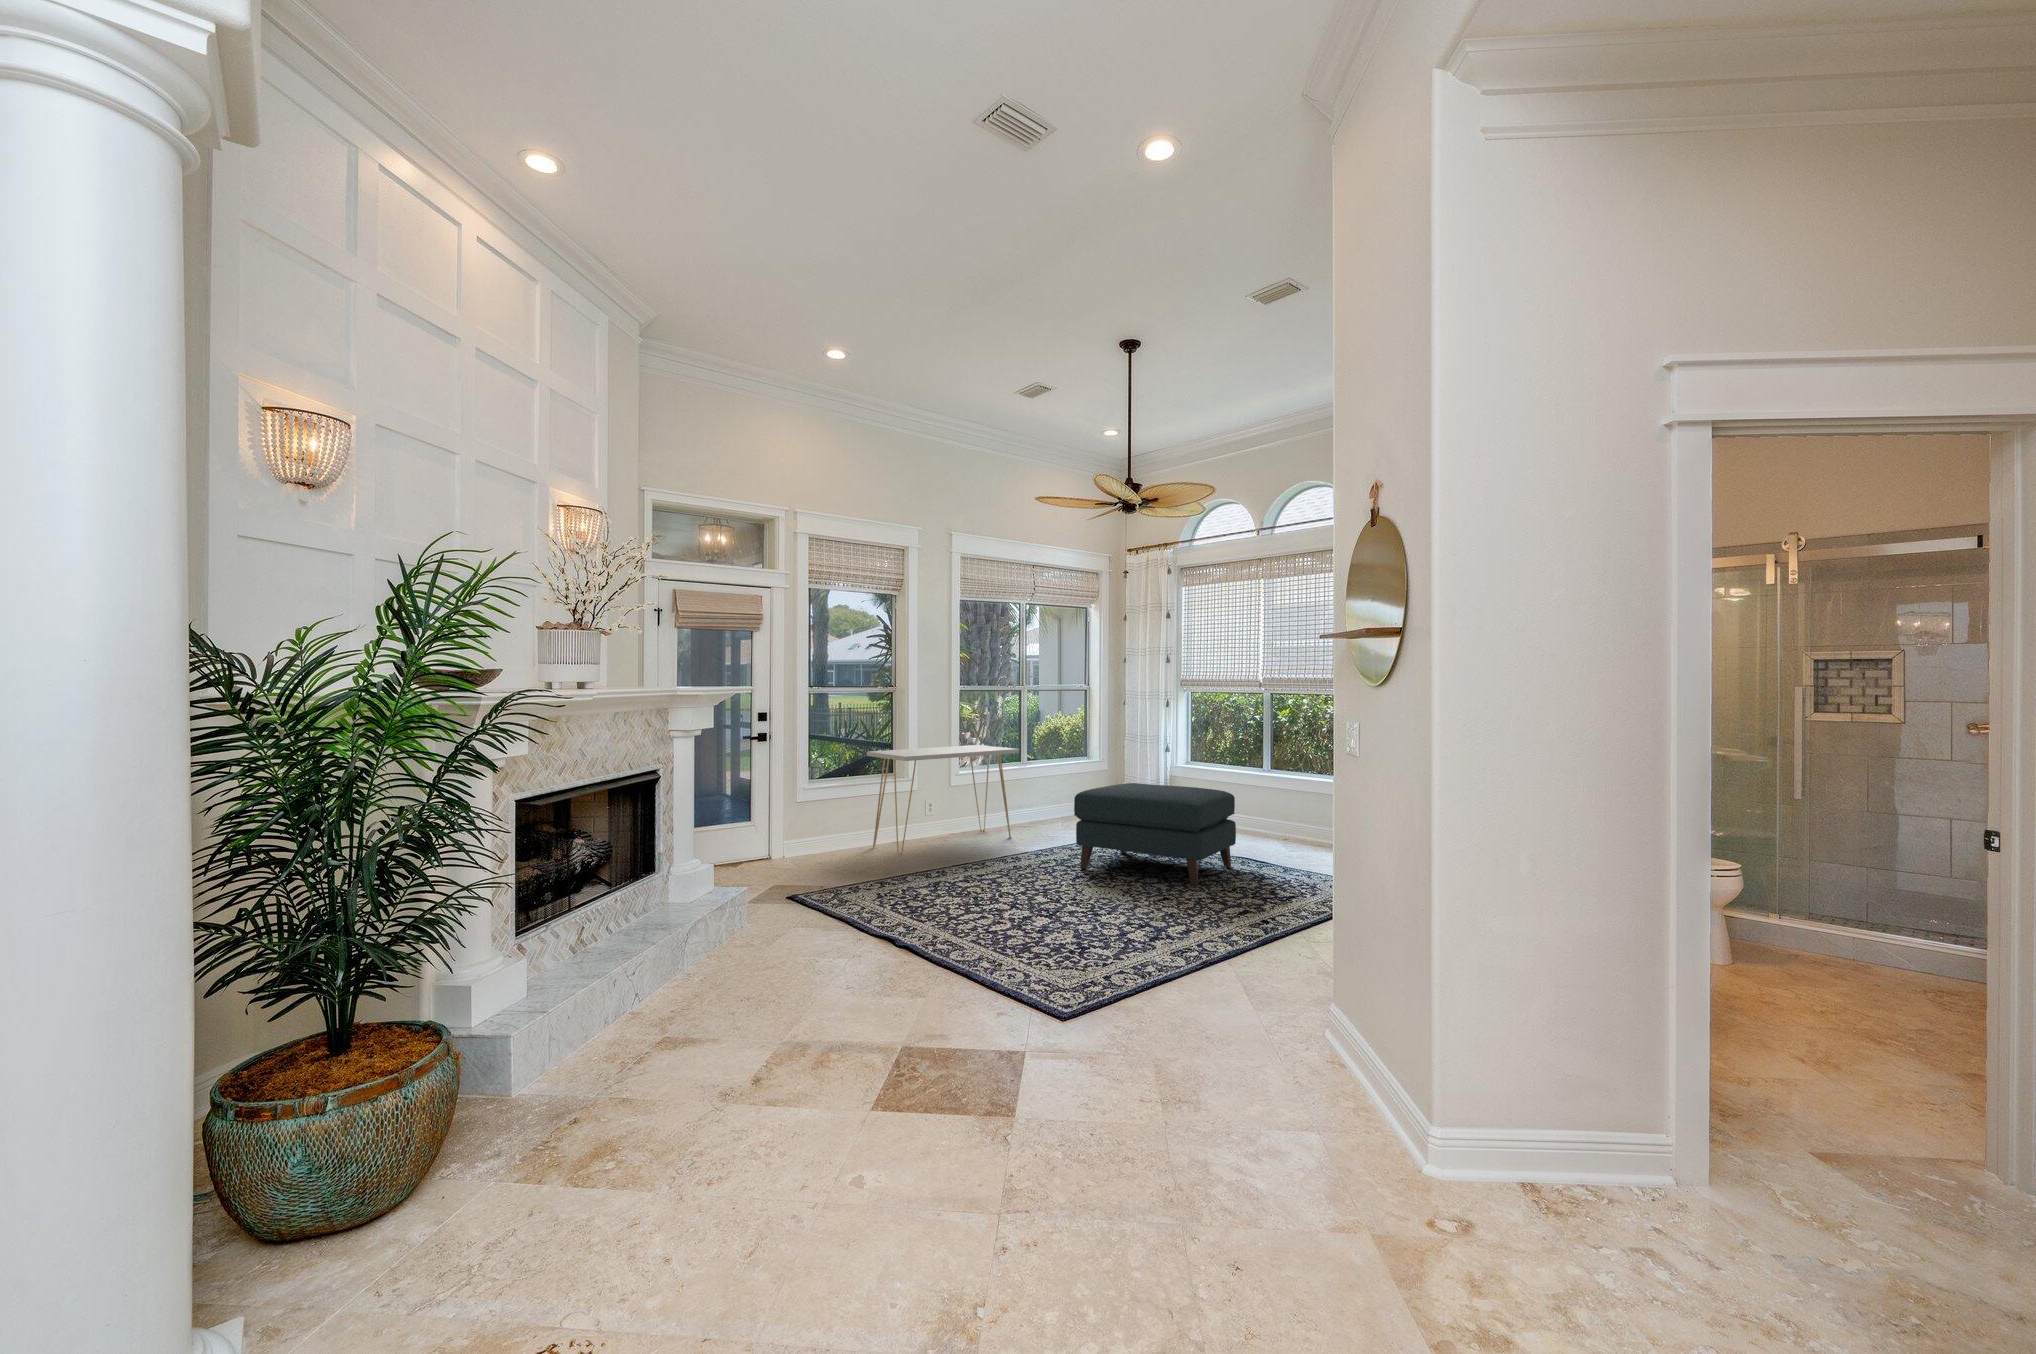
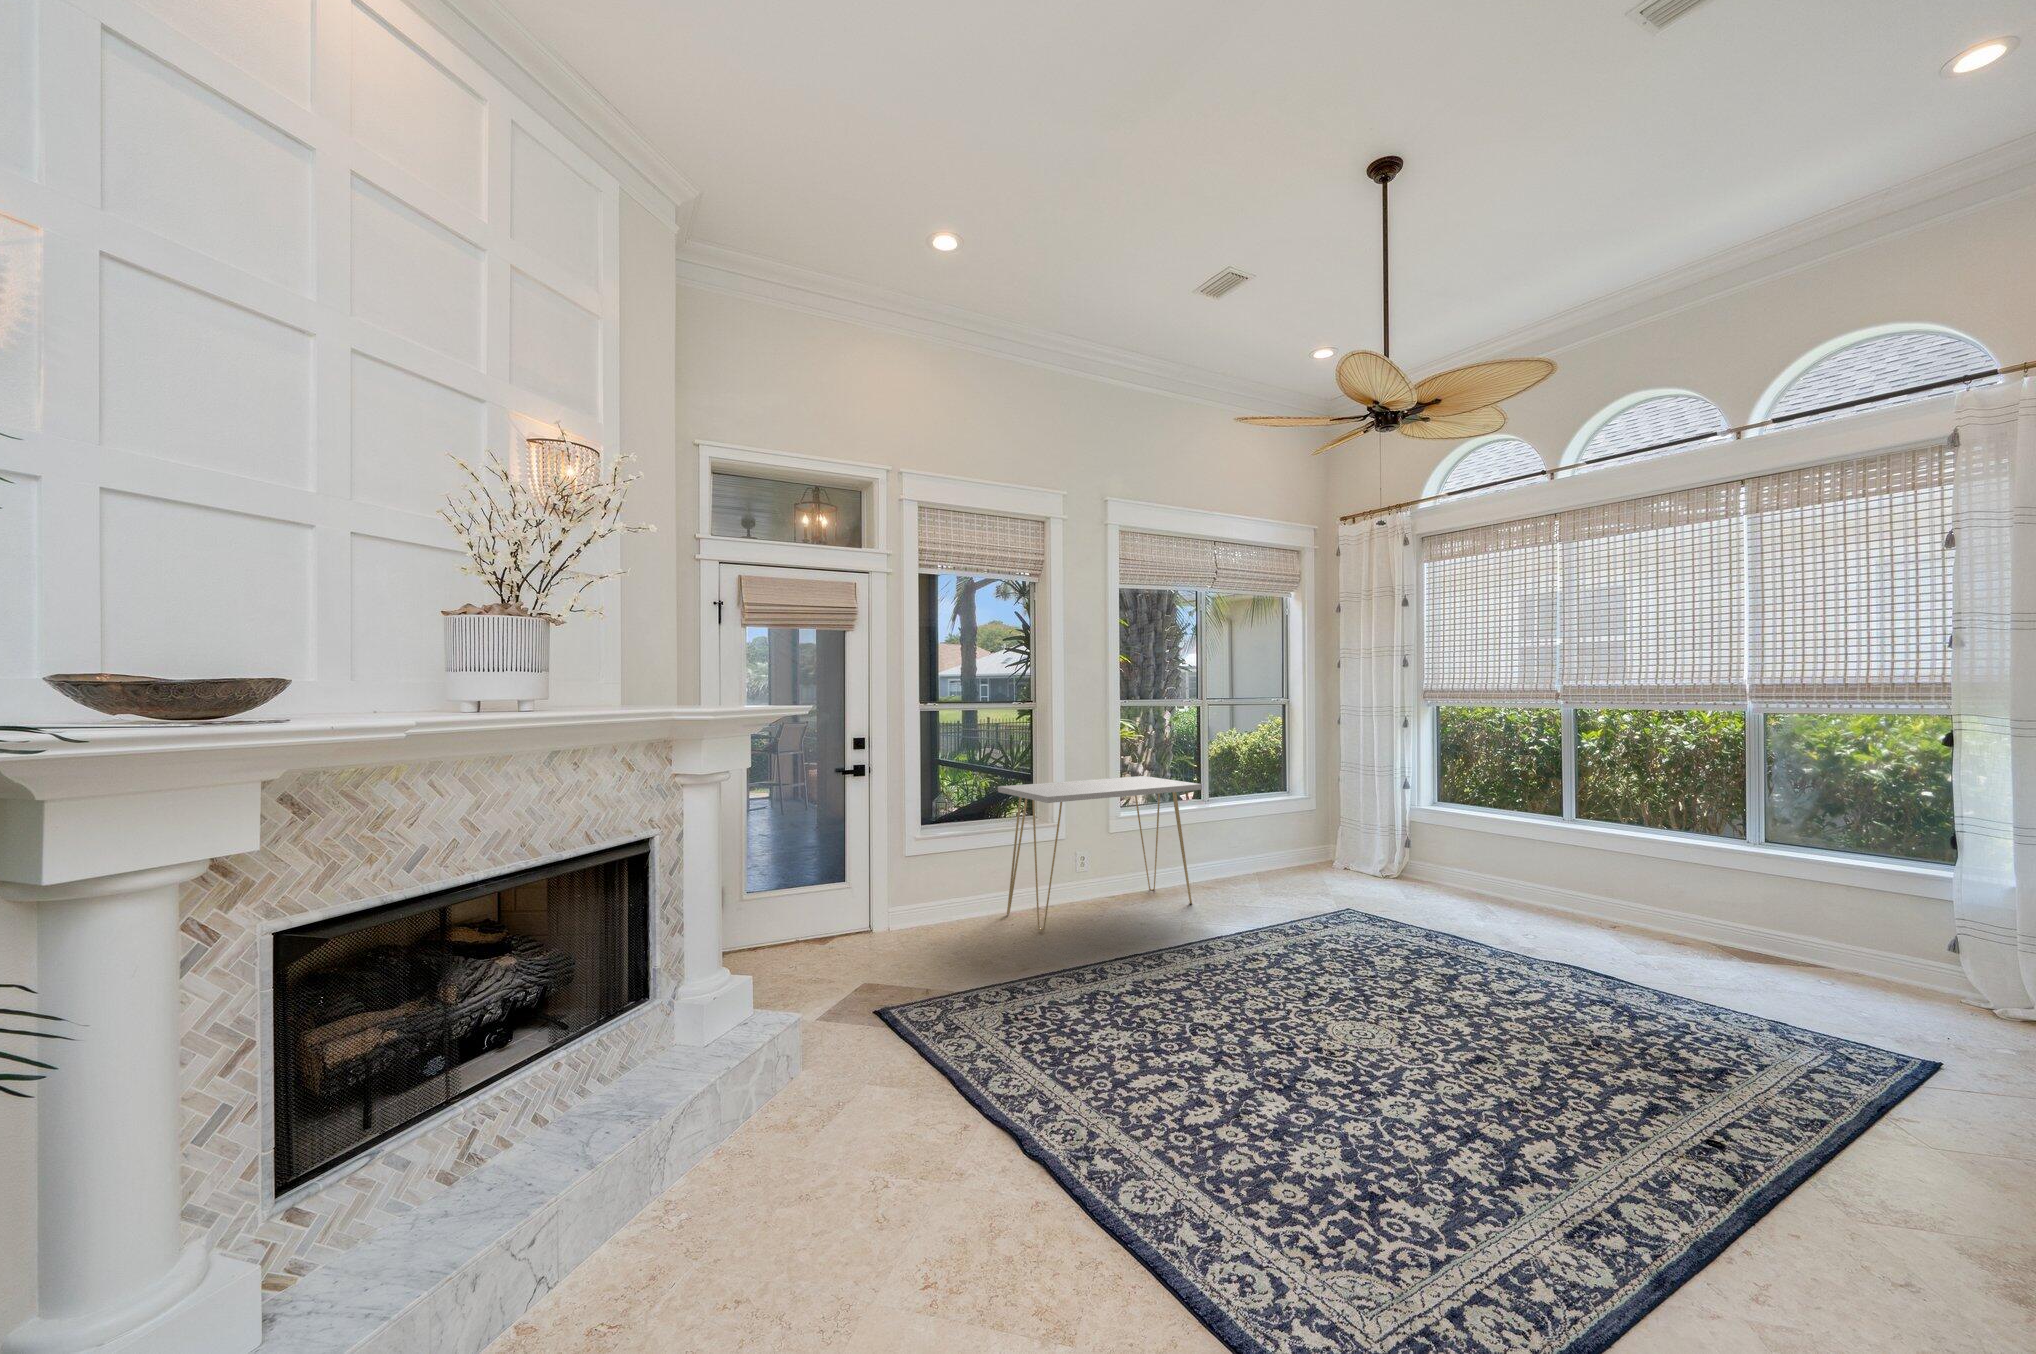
ottoman: present [1074,783,1236,886] -> none [1296,842,1563,1025]

